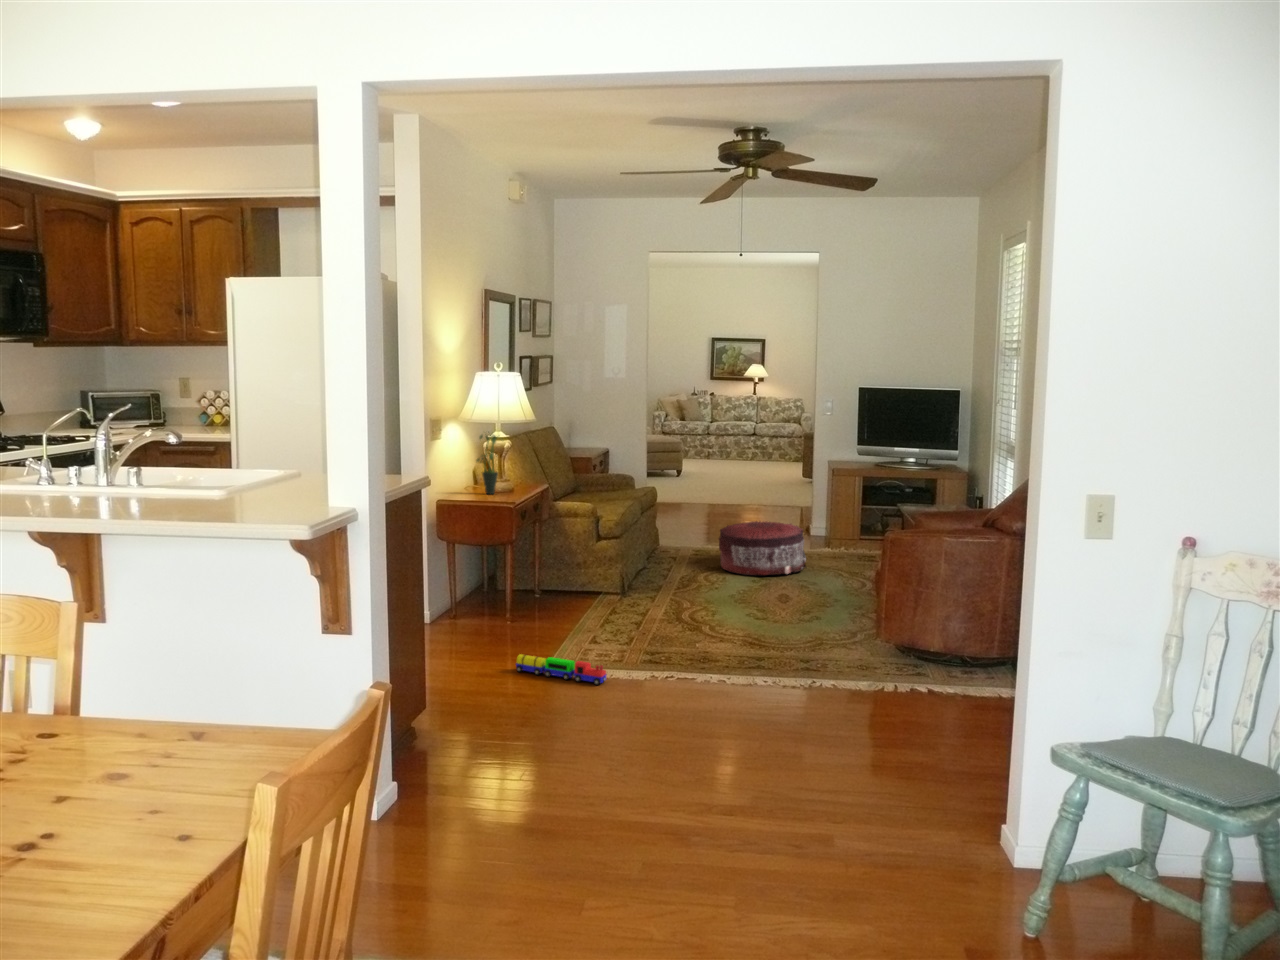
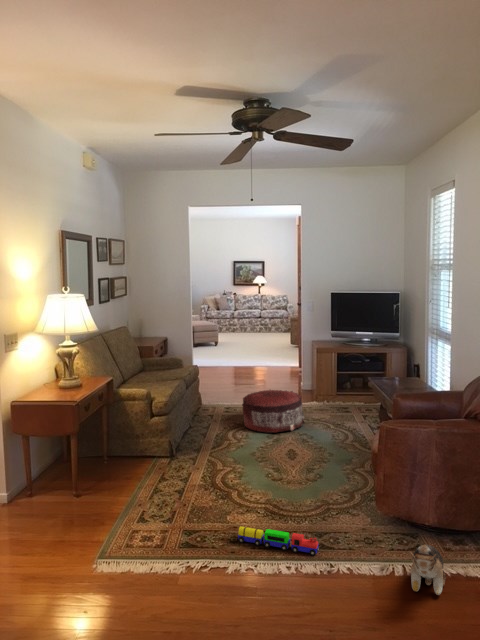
potted plant: present [477,435,498,494] -> none [47,342,70,393]
plush toy: none [896,648,943,705] -> present [411,544,446,595]
toy train: present [516,654,607,685] -> present [238,526,319,556]

